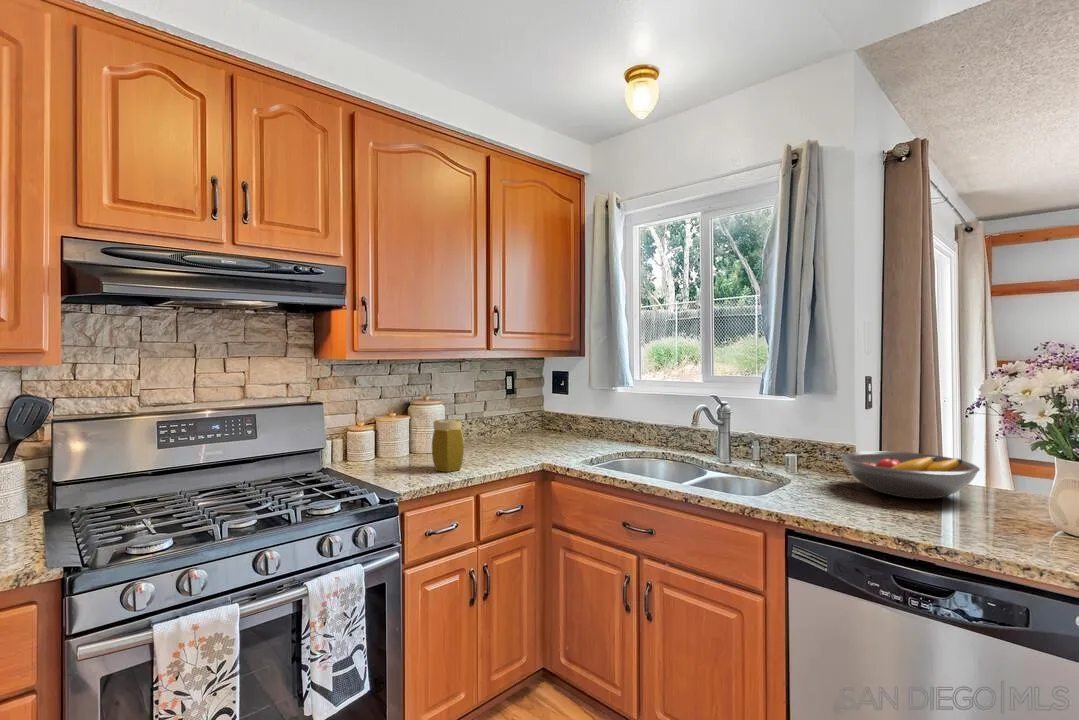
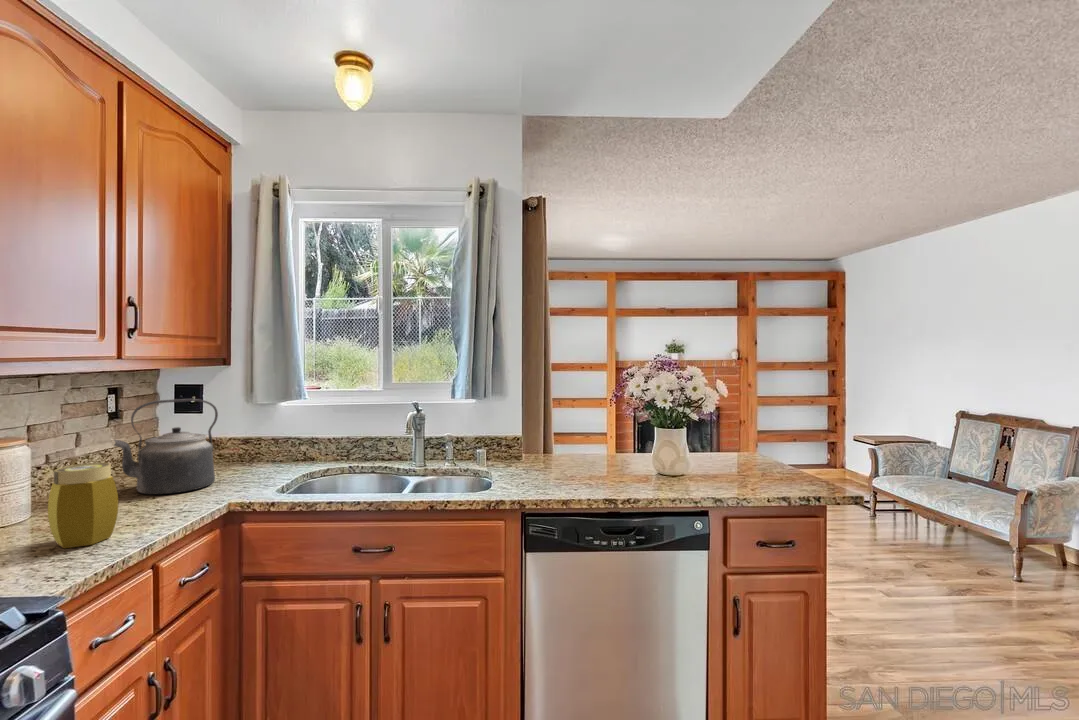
kettle: none [492,381,555,451] -> present [114,399,218,495]
fruit bowl: present [842,451,980,499] -> none [525,437,610,470]

